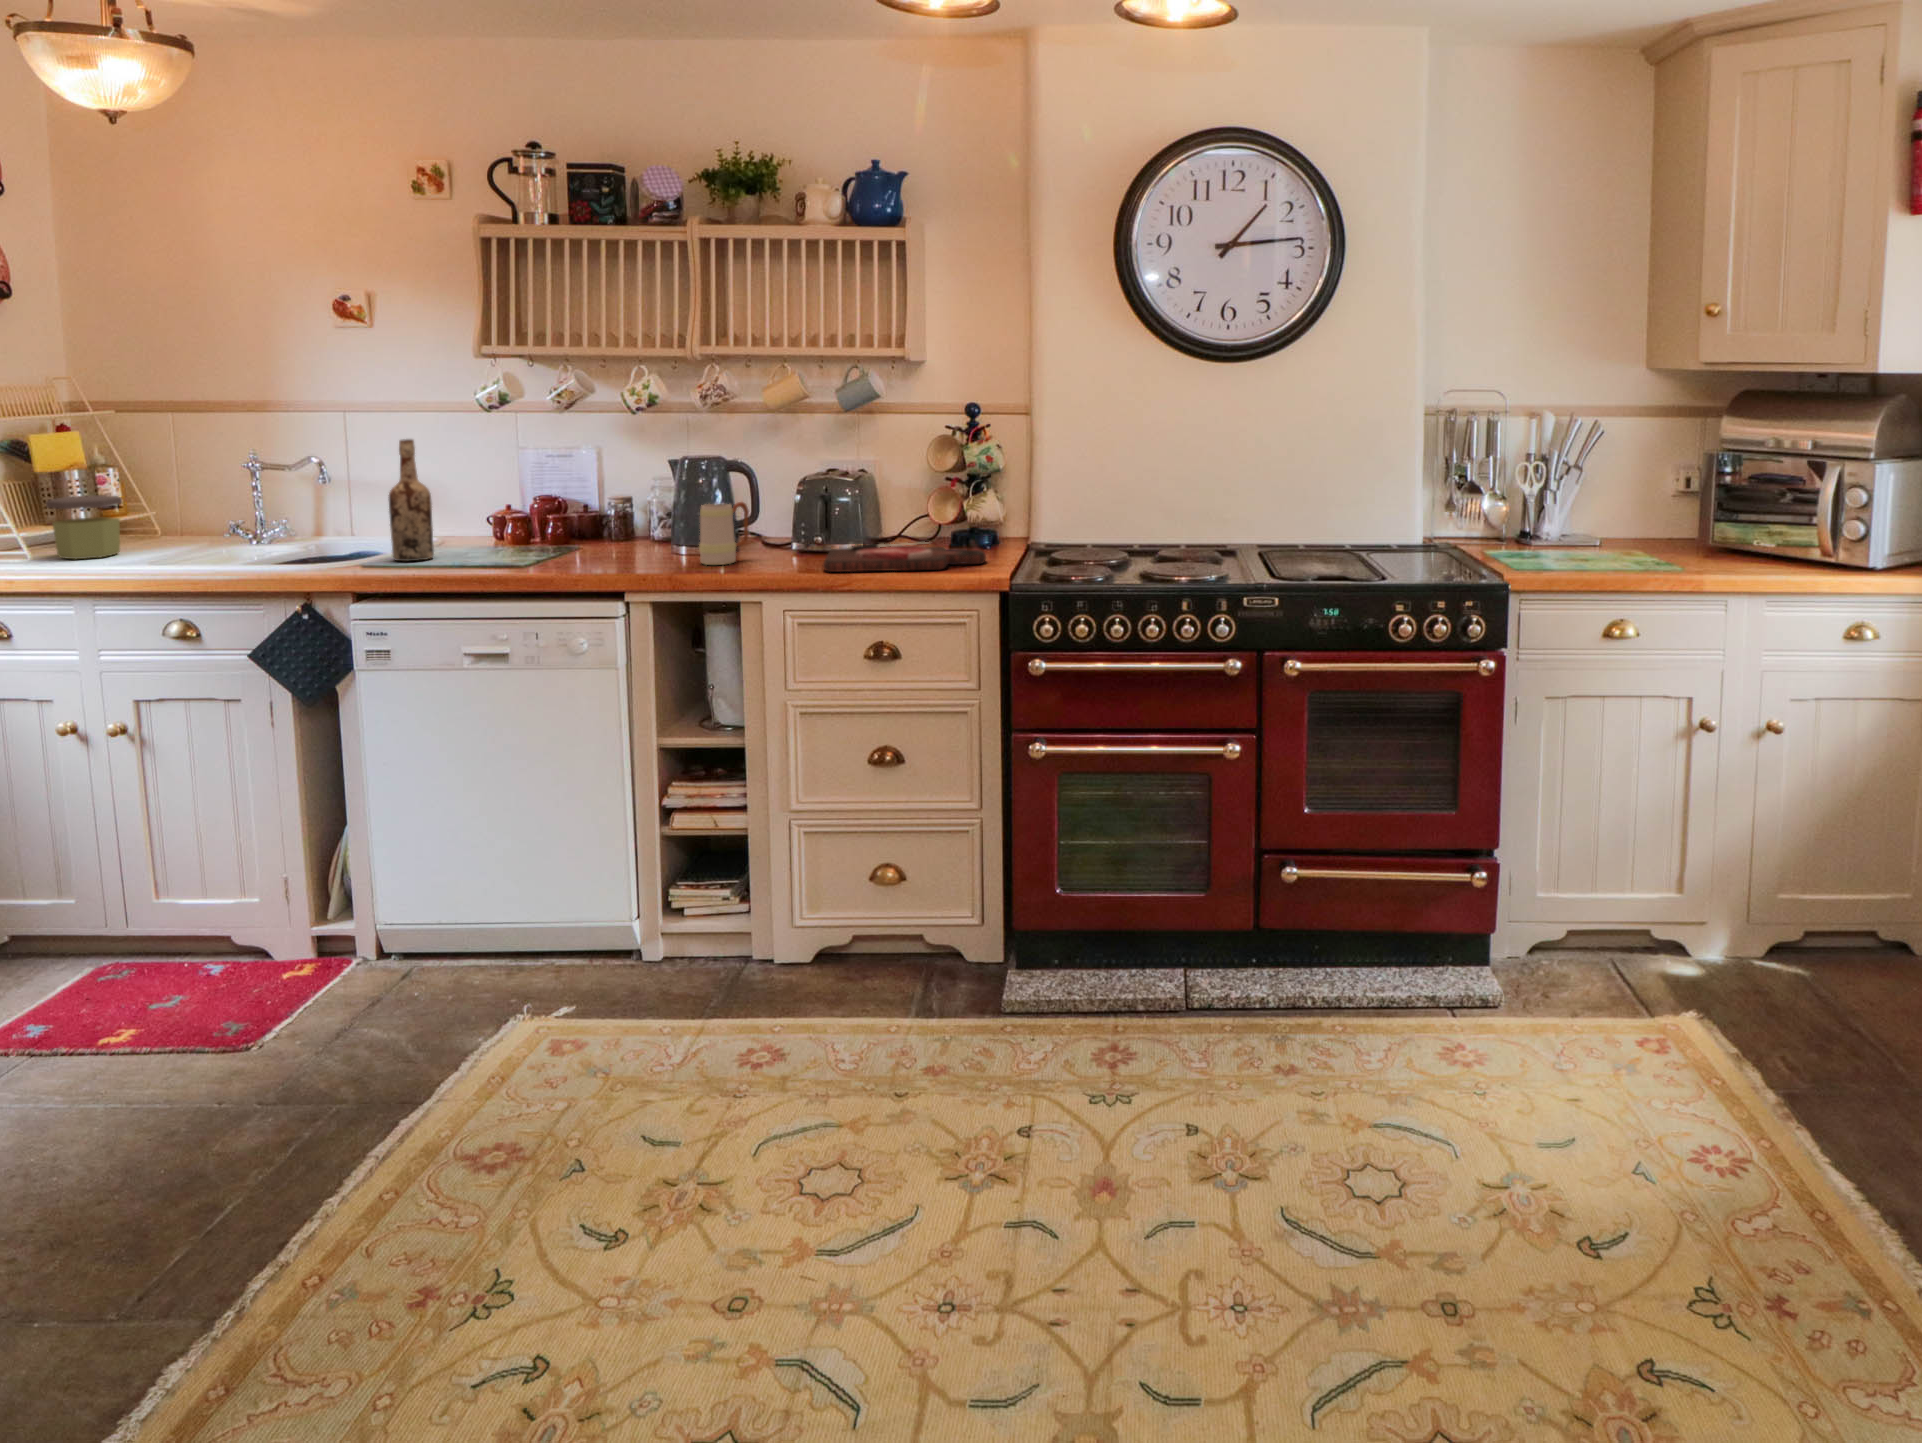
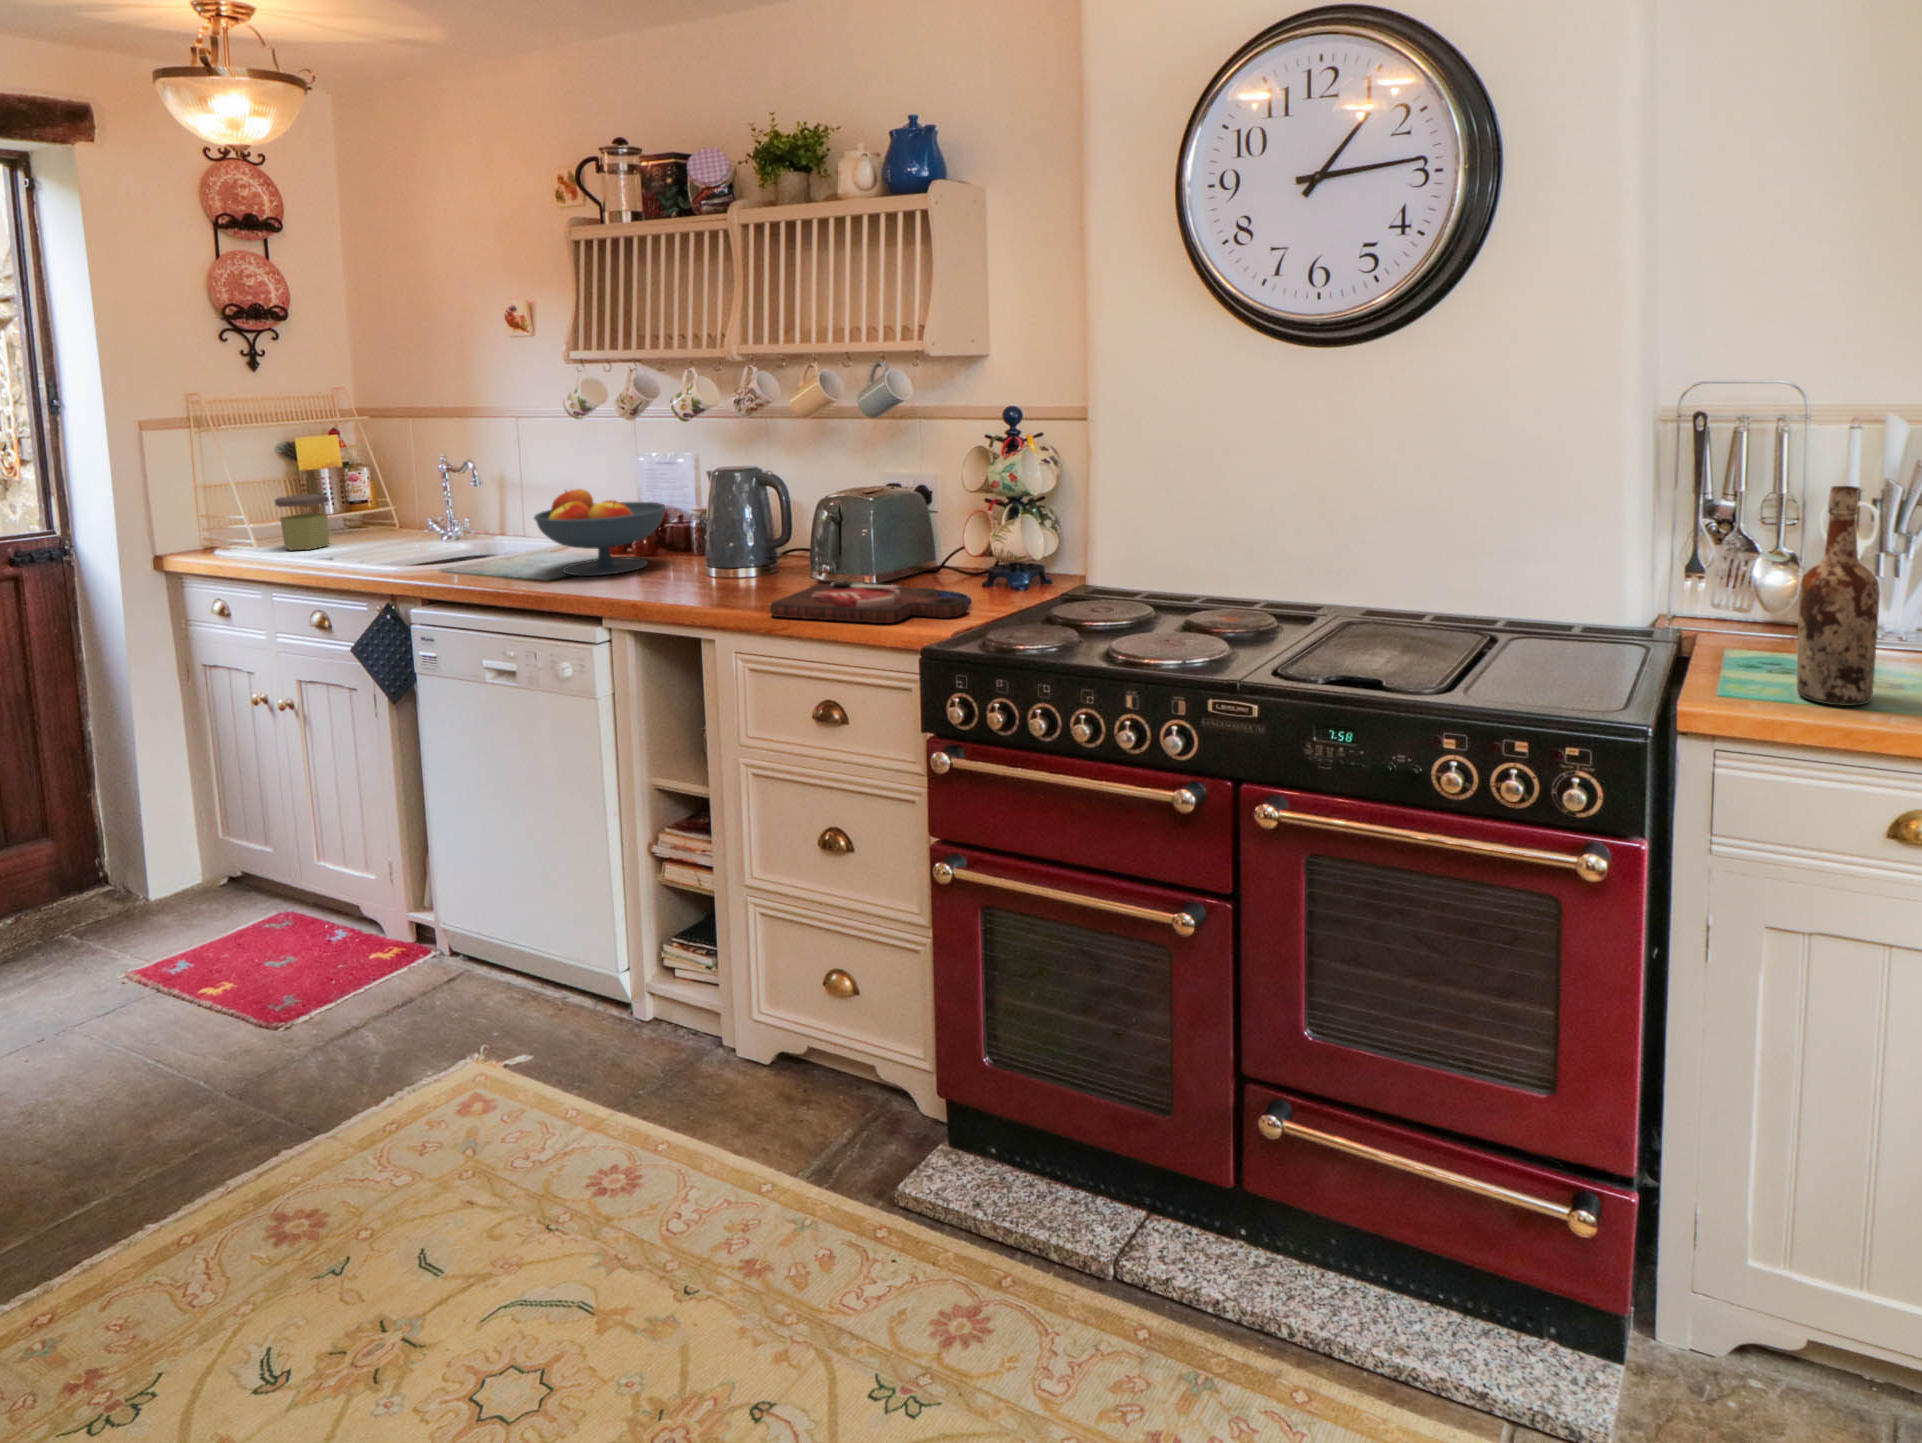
wine bottle: present [389,439,434,561] -> present [1797,486,1880,706]
fruit bowl: none [486,478,621,559] -> present [534,489,666,576]
mug: present [699,502,749,565] -> none [683,525,740,596]

